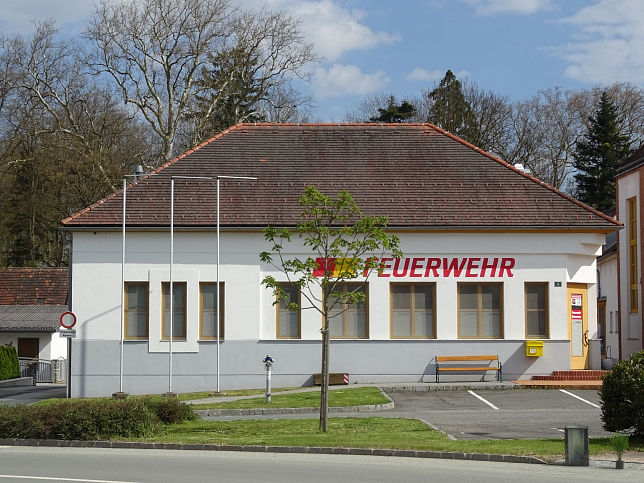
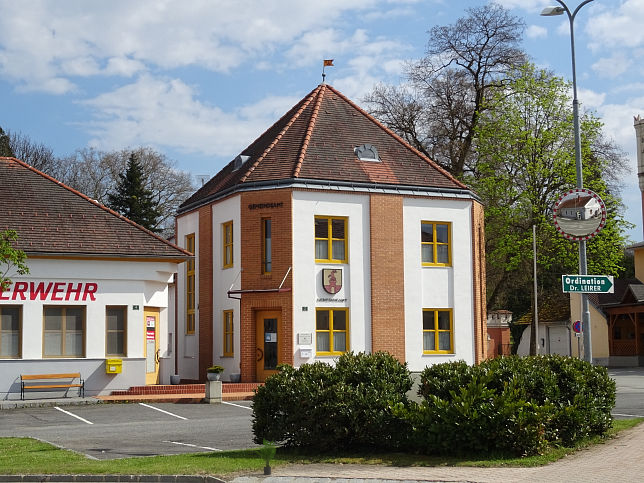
storage box: present [564,426,589,467] -> none [213,436,238,476]

